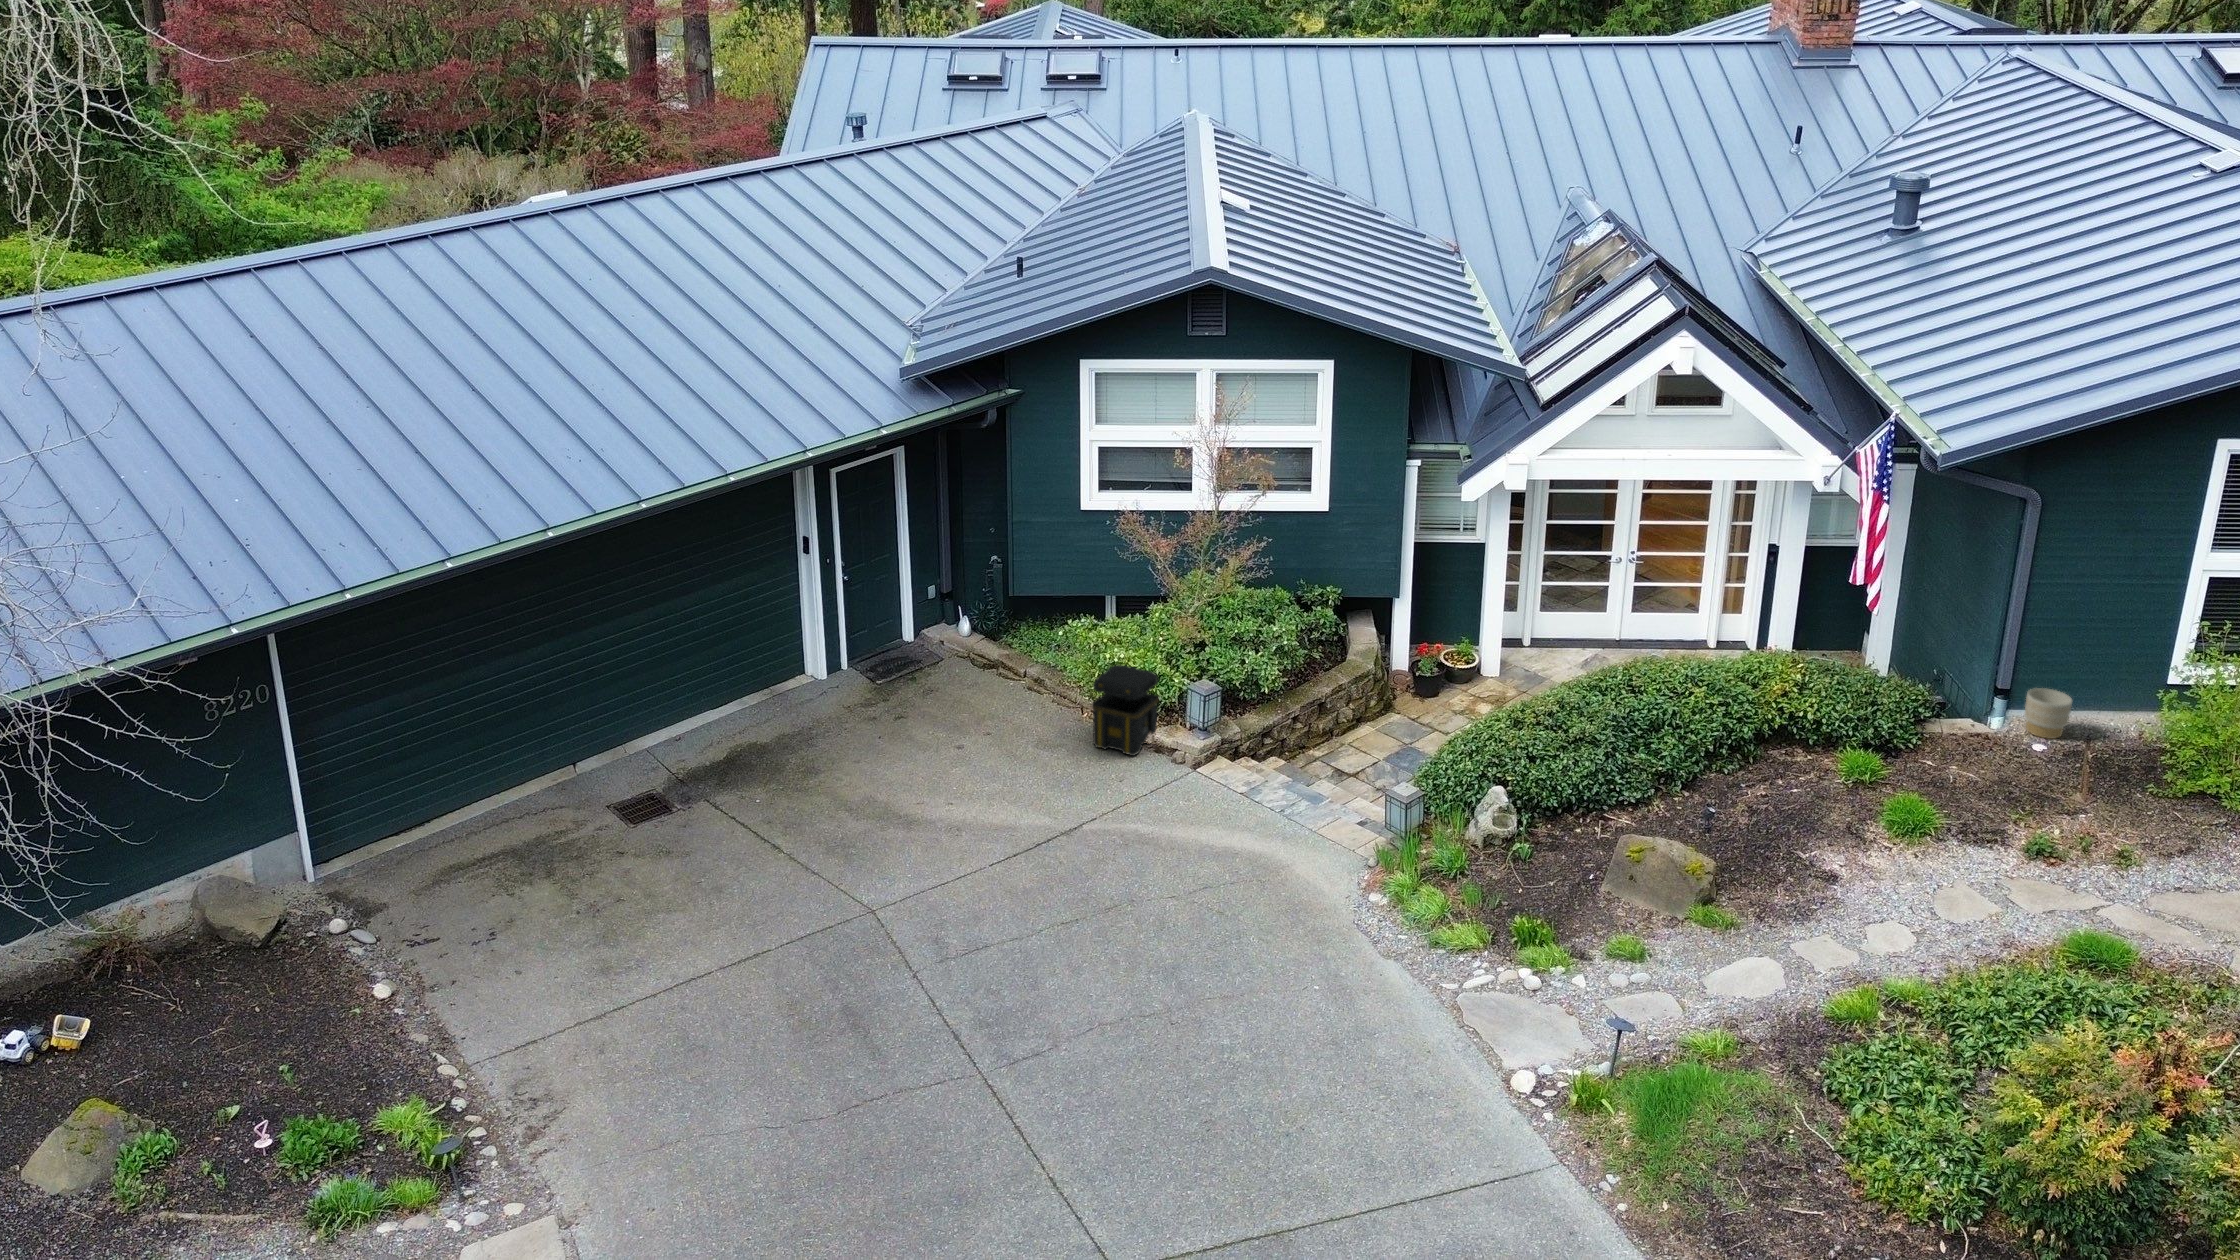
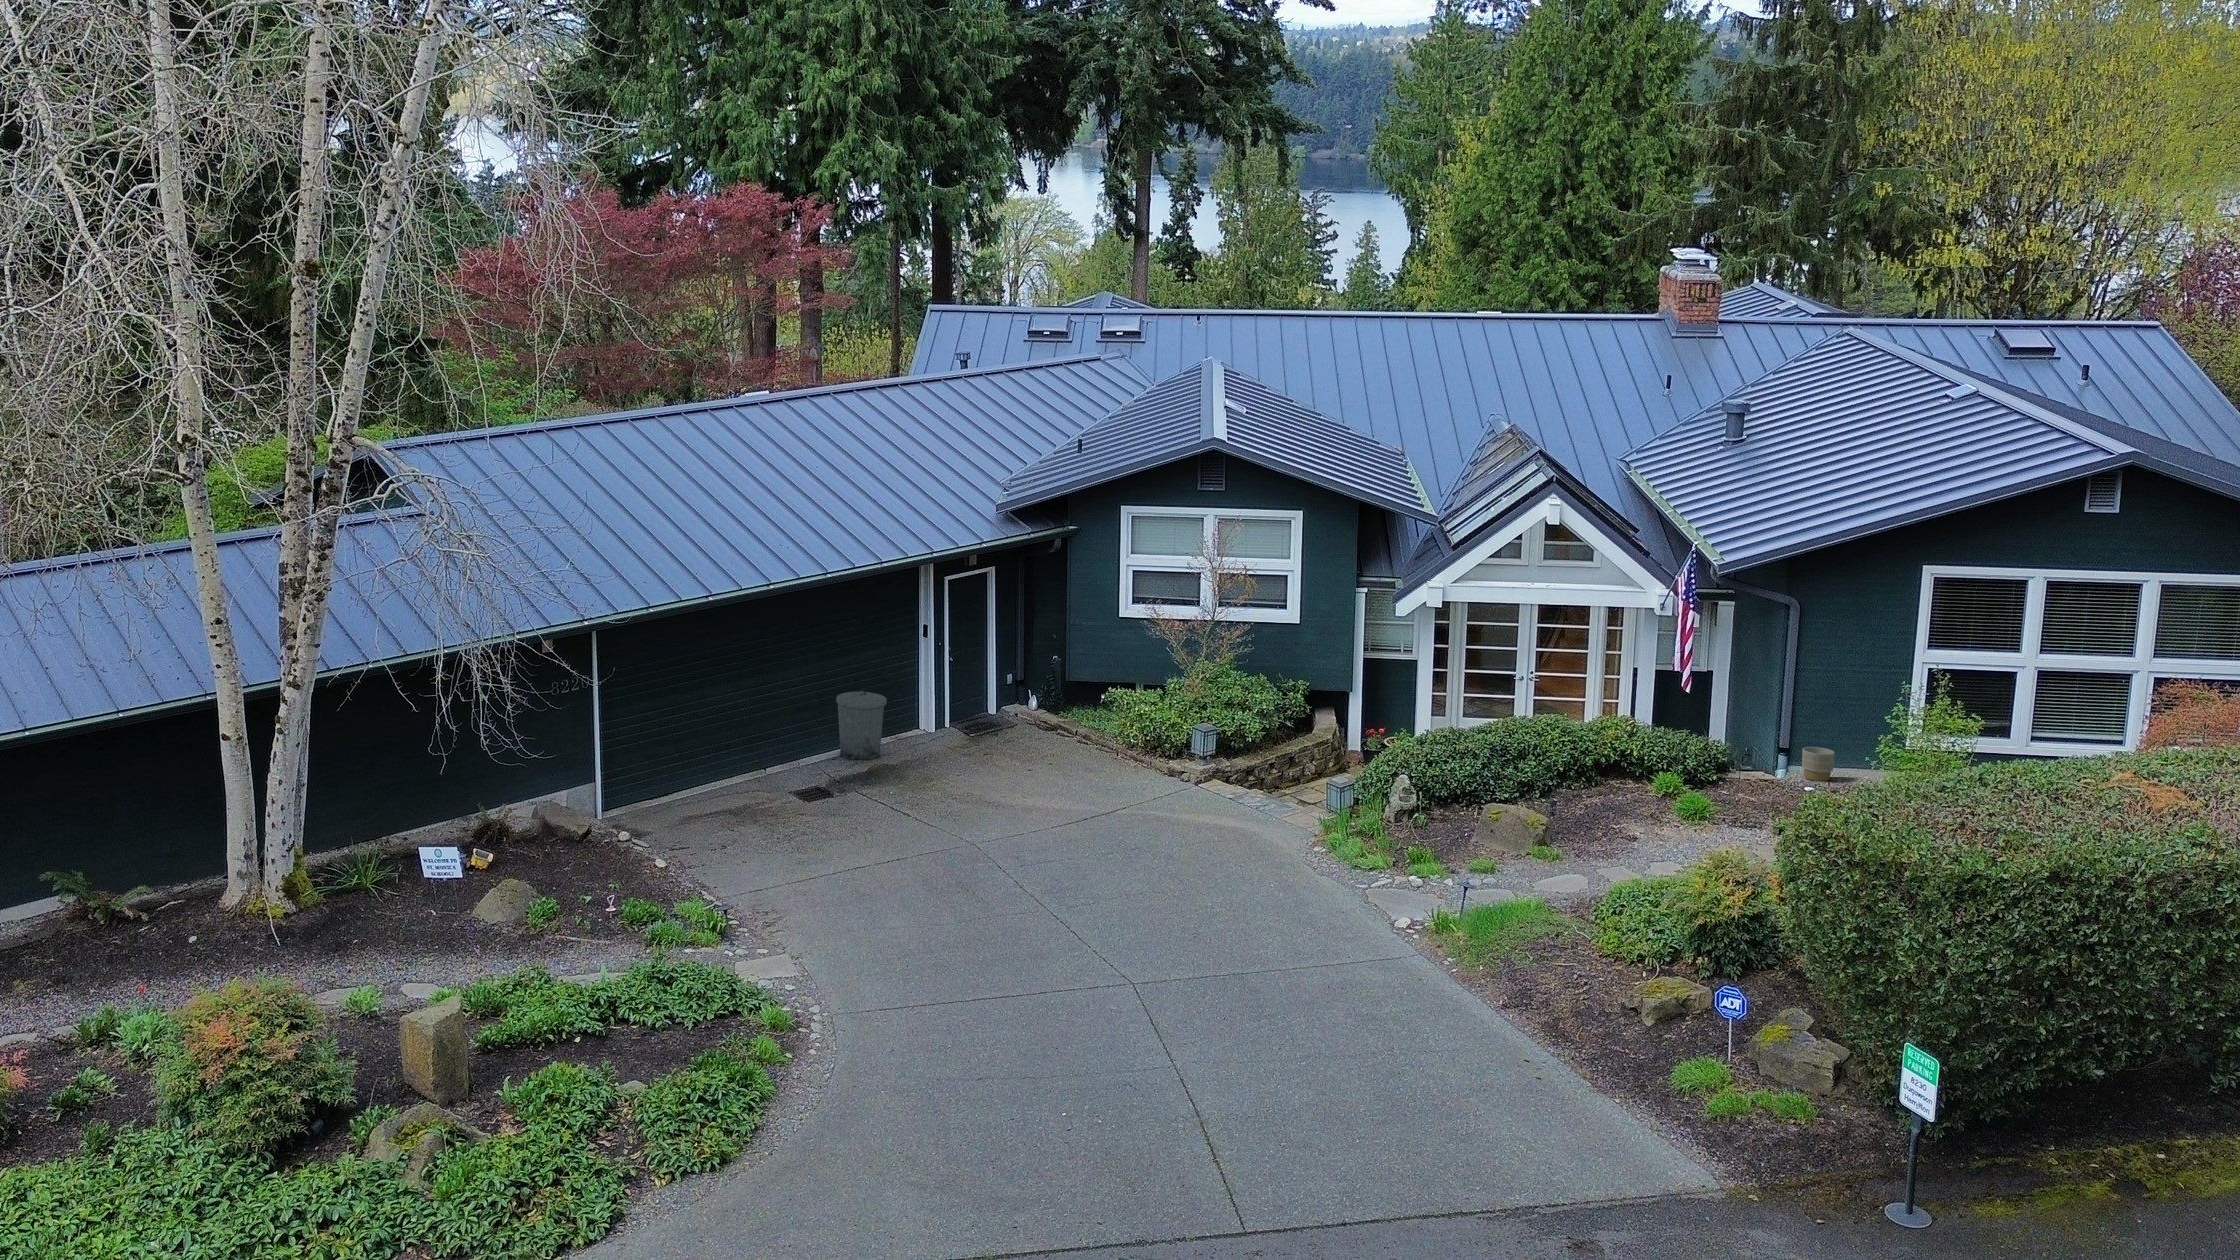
trash can: none [679,647,753,749] -> present [836,691,887,760]
toolbox: present [1092,665,1159,756] -> none [1123,714,1171,775]

